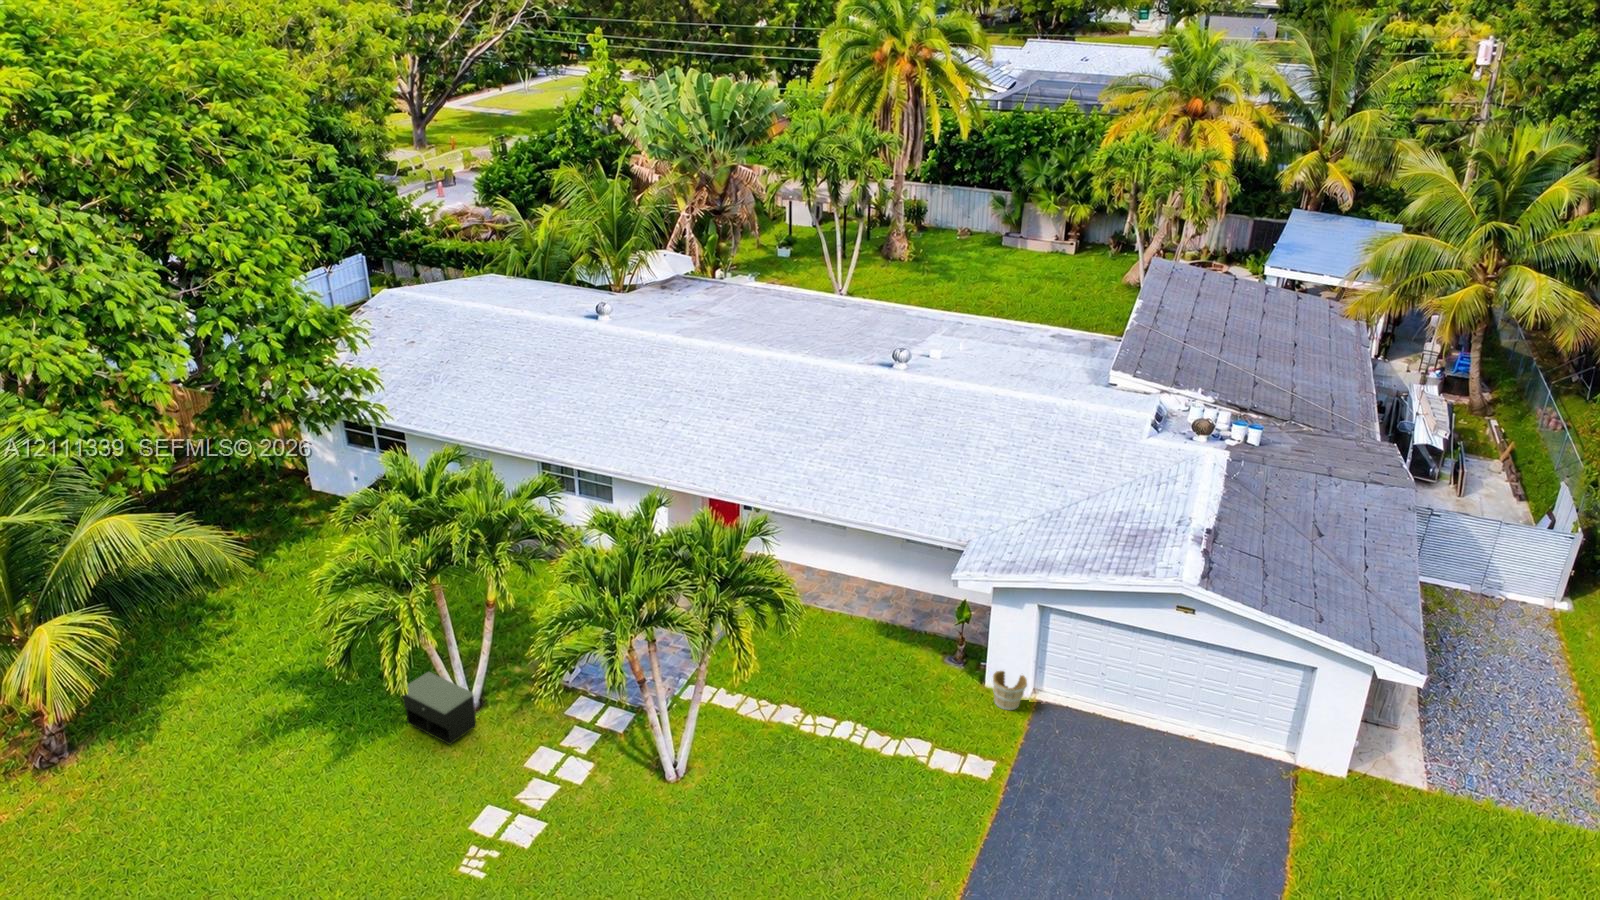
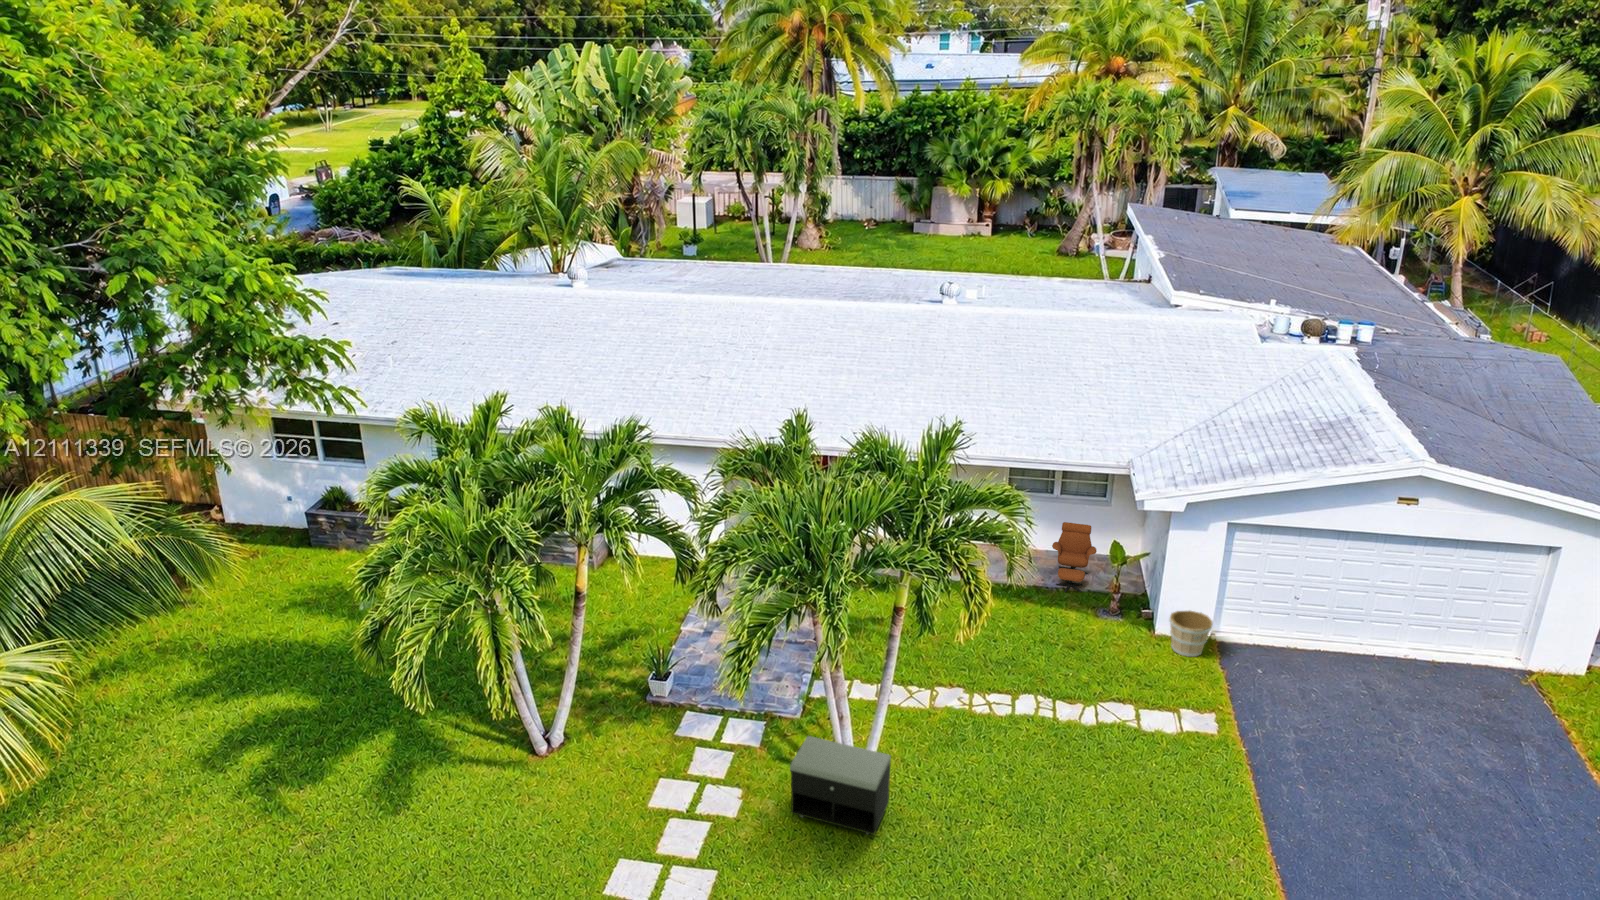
lounge chair: none [931,578,972,640] -> present [1052,522,1097,592]
storage bench: present [402,672,476,745] -> present [790,736,891,835]

